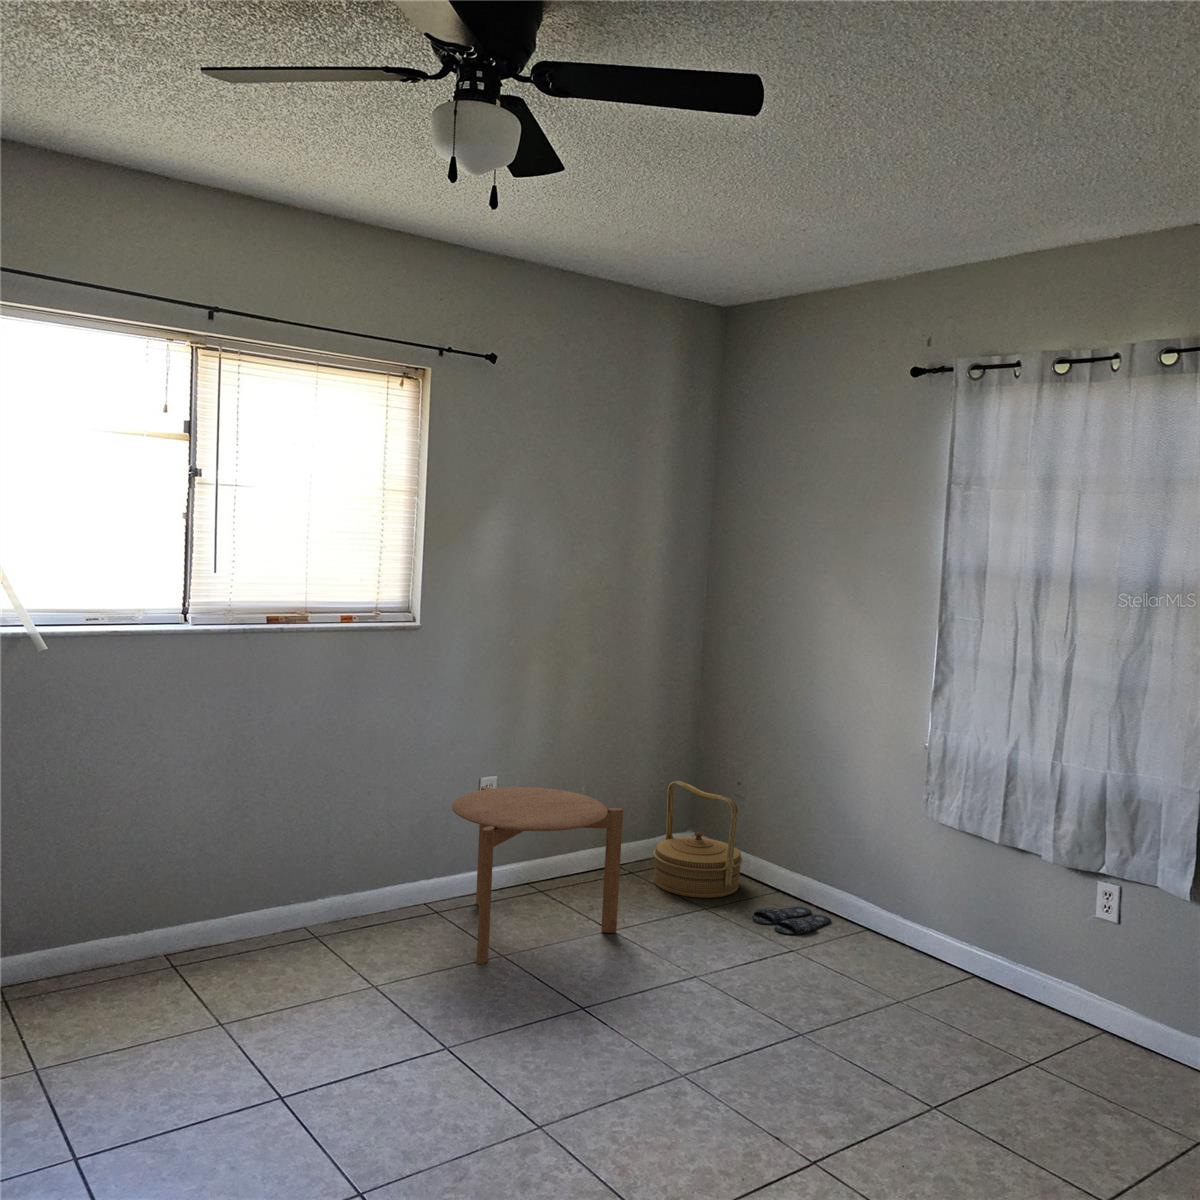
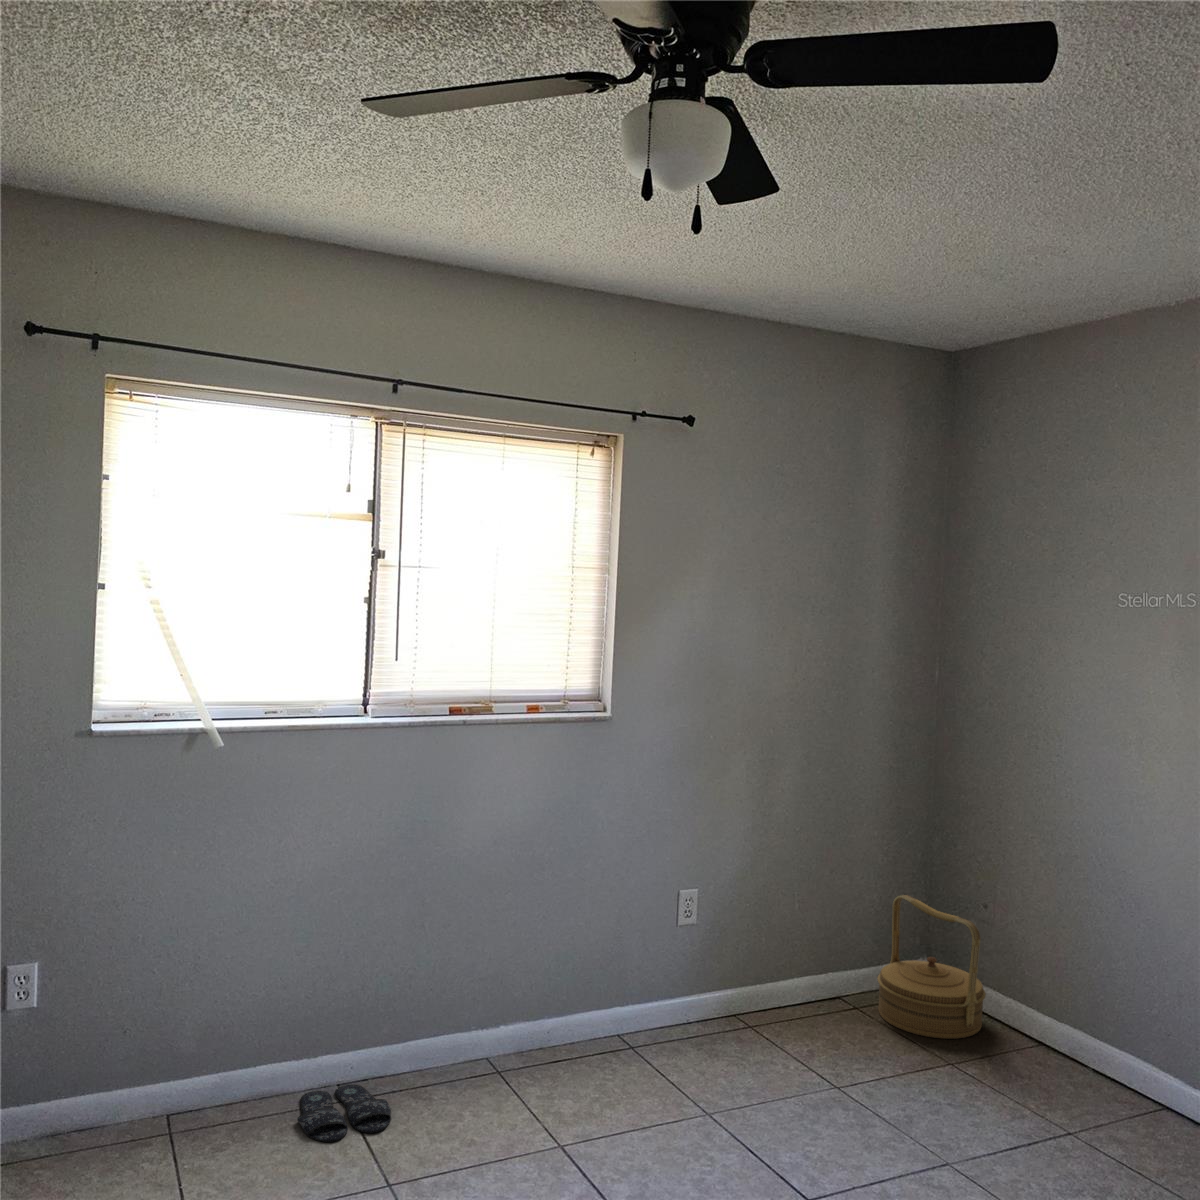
side table: present [452,786,623,964] -> none [648,898,845,1114]
slippers: present [753,907,831,935] -> present [297,1084,391,1142]

